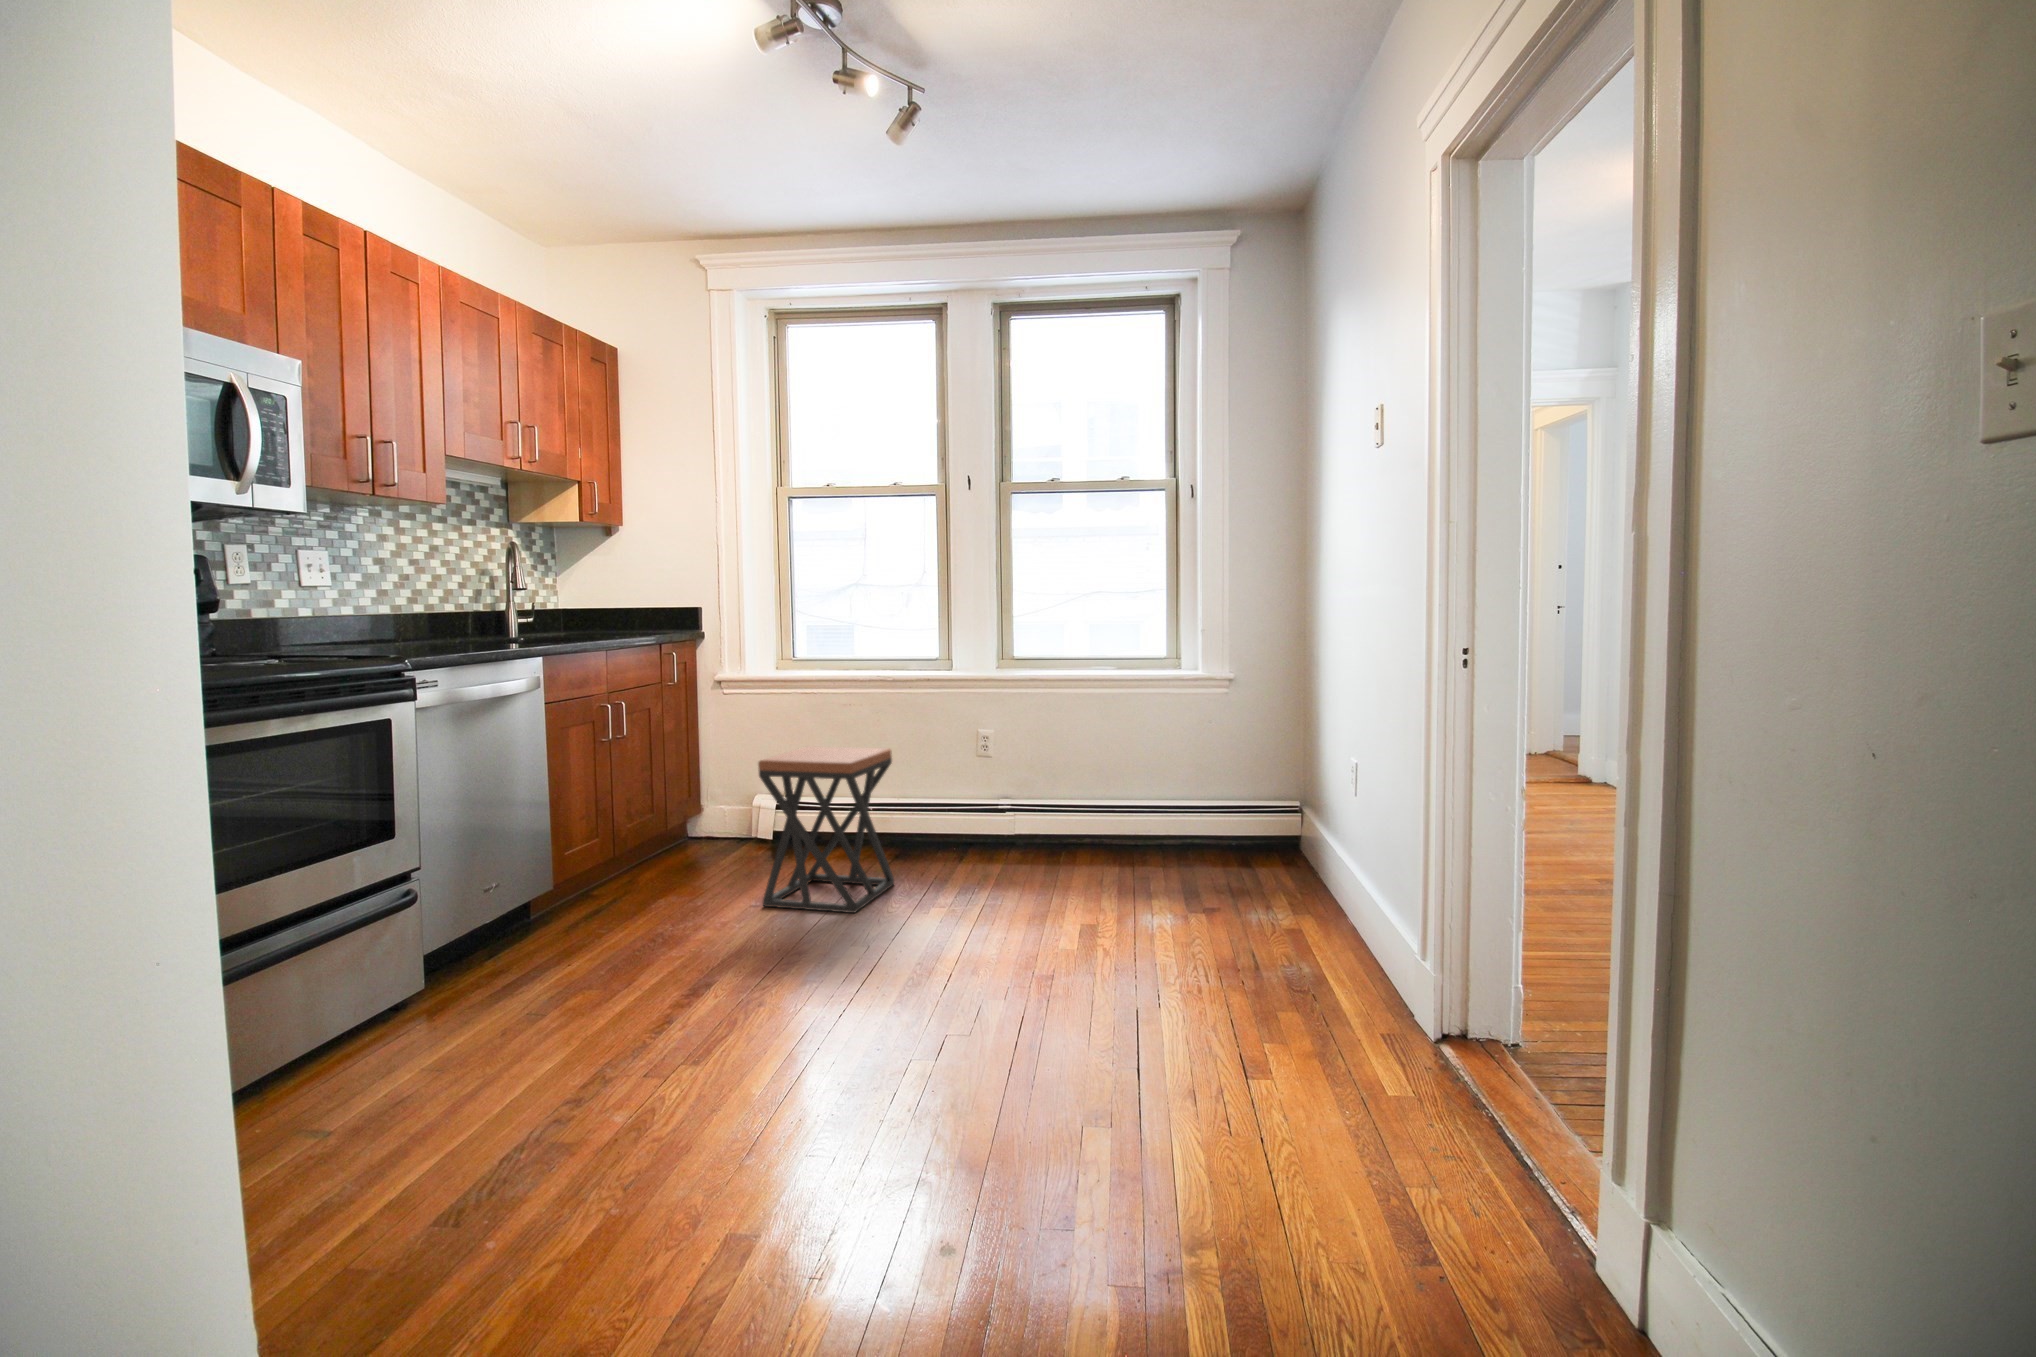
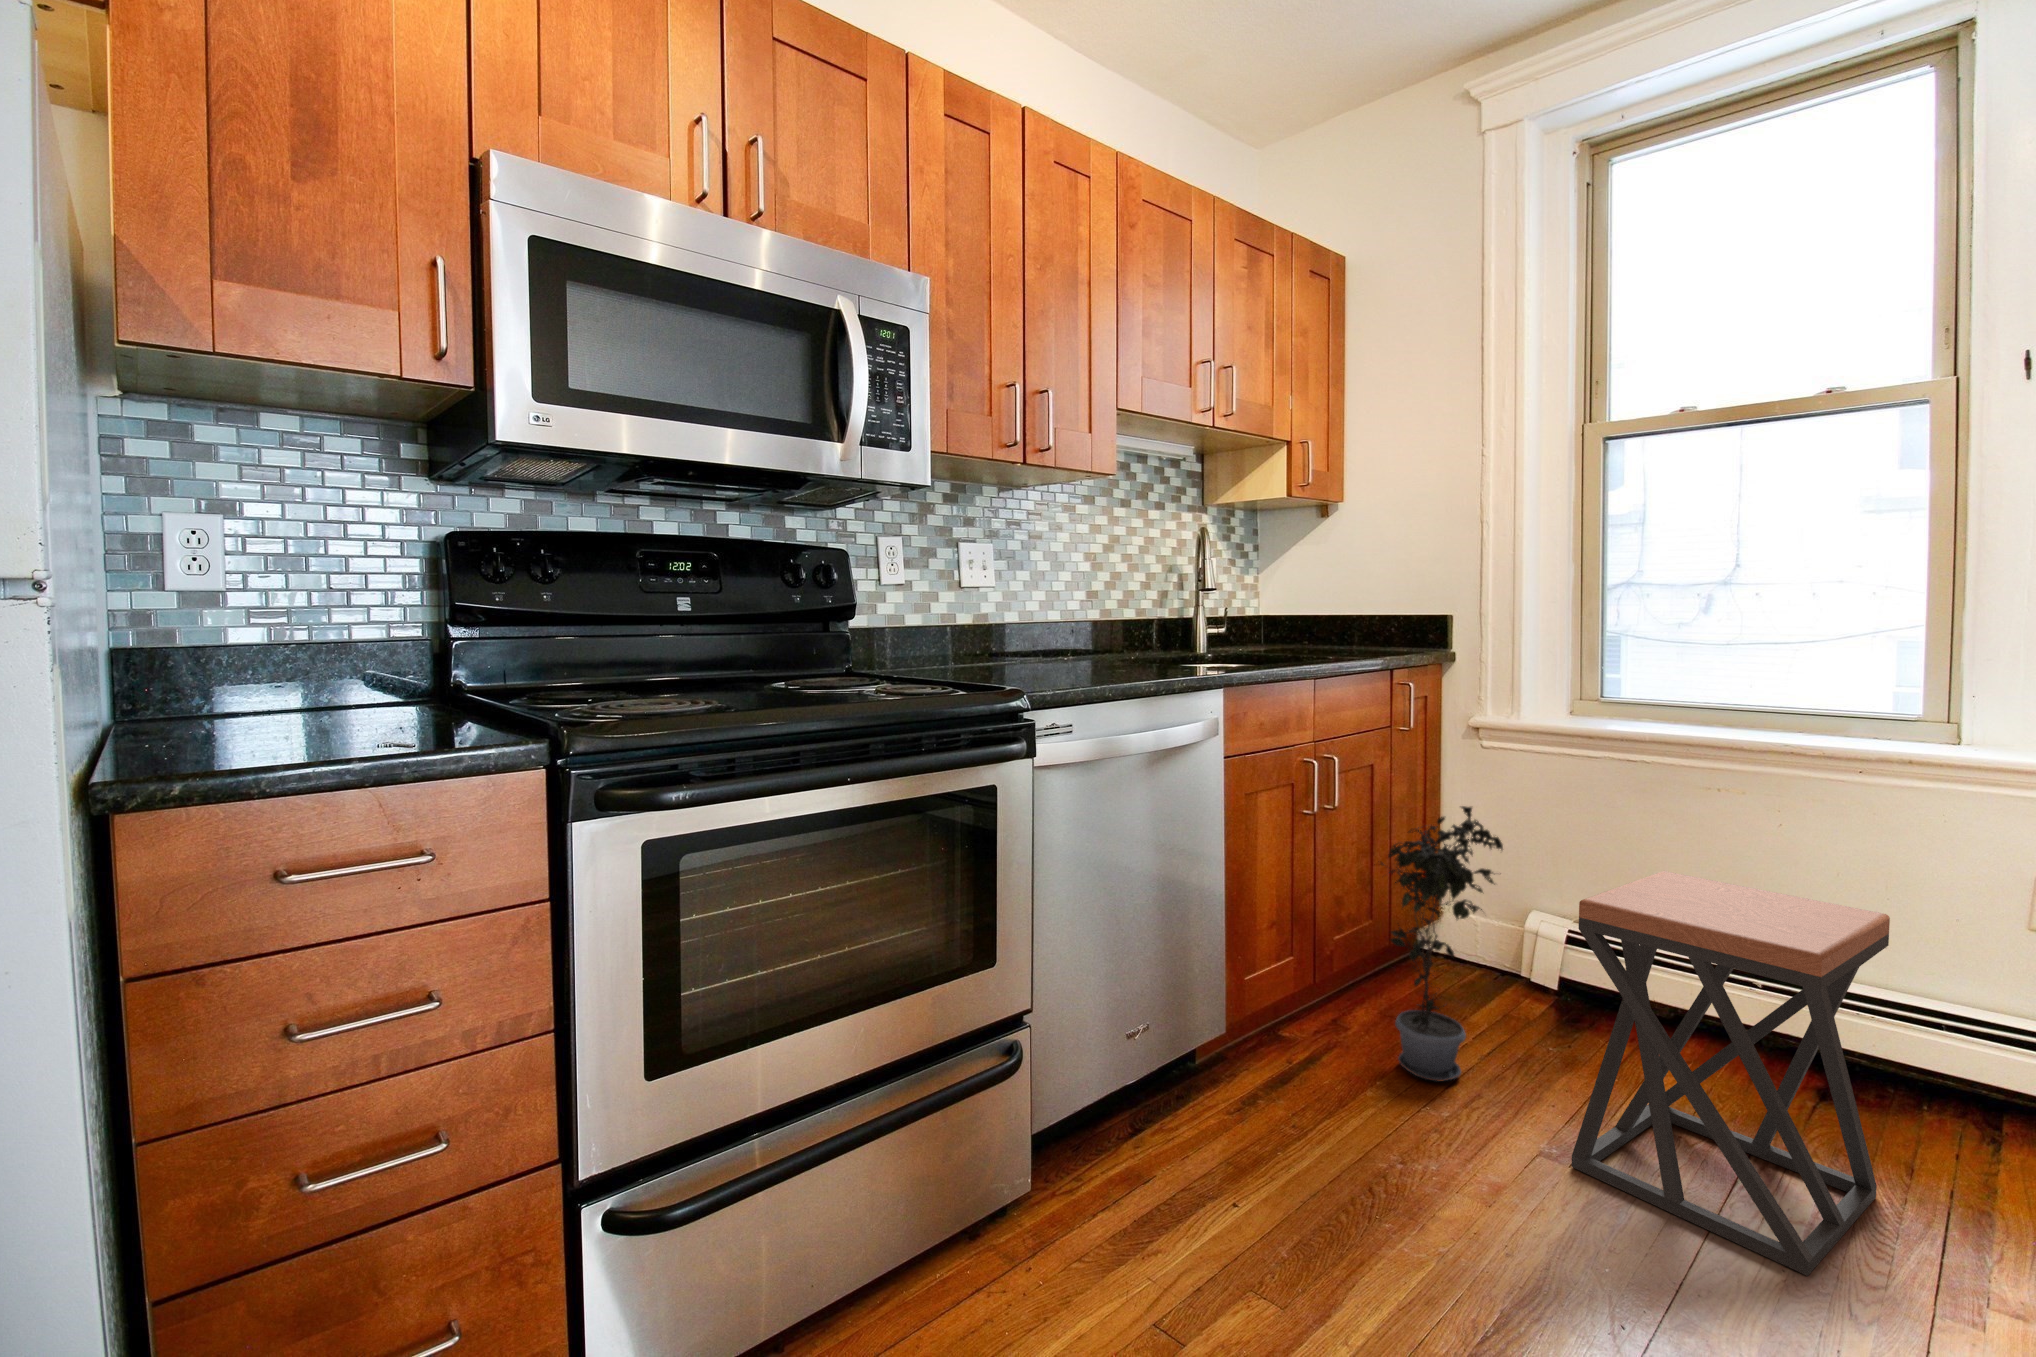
potted plant: none [651,723,726,894] -> present [1381,806,1503,1082]

